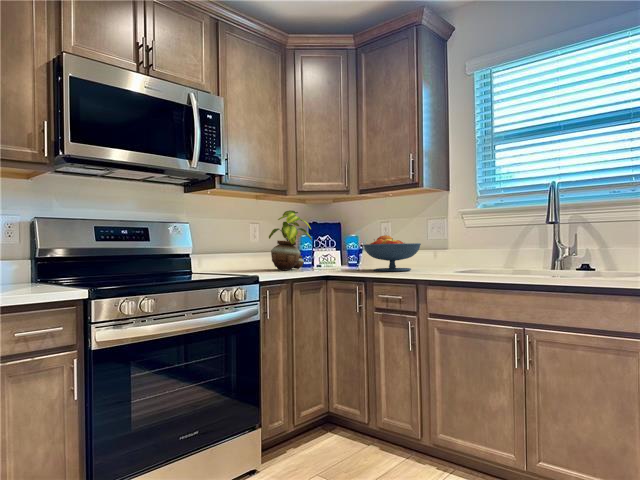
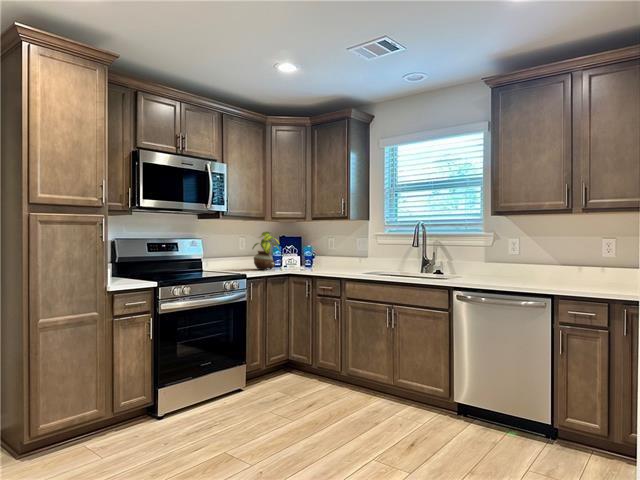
fruit bowl: present [363,235,421,271] -> none [313,249,349,272]

